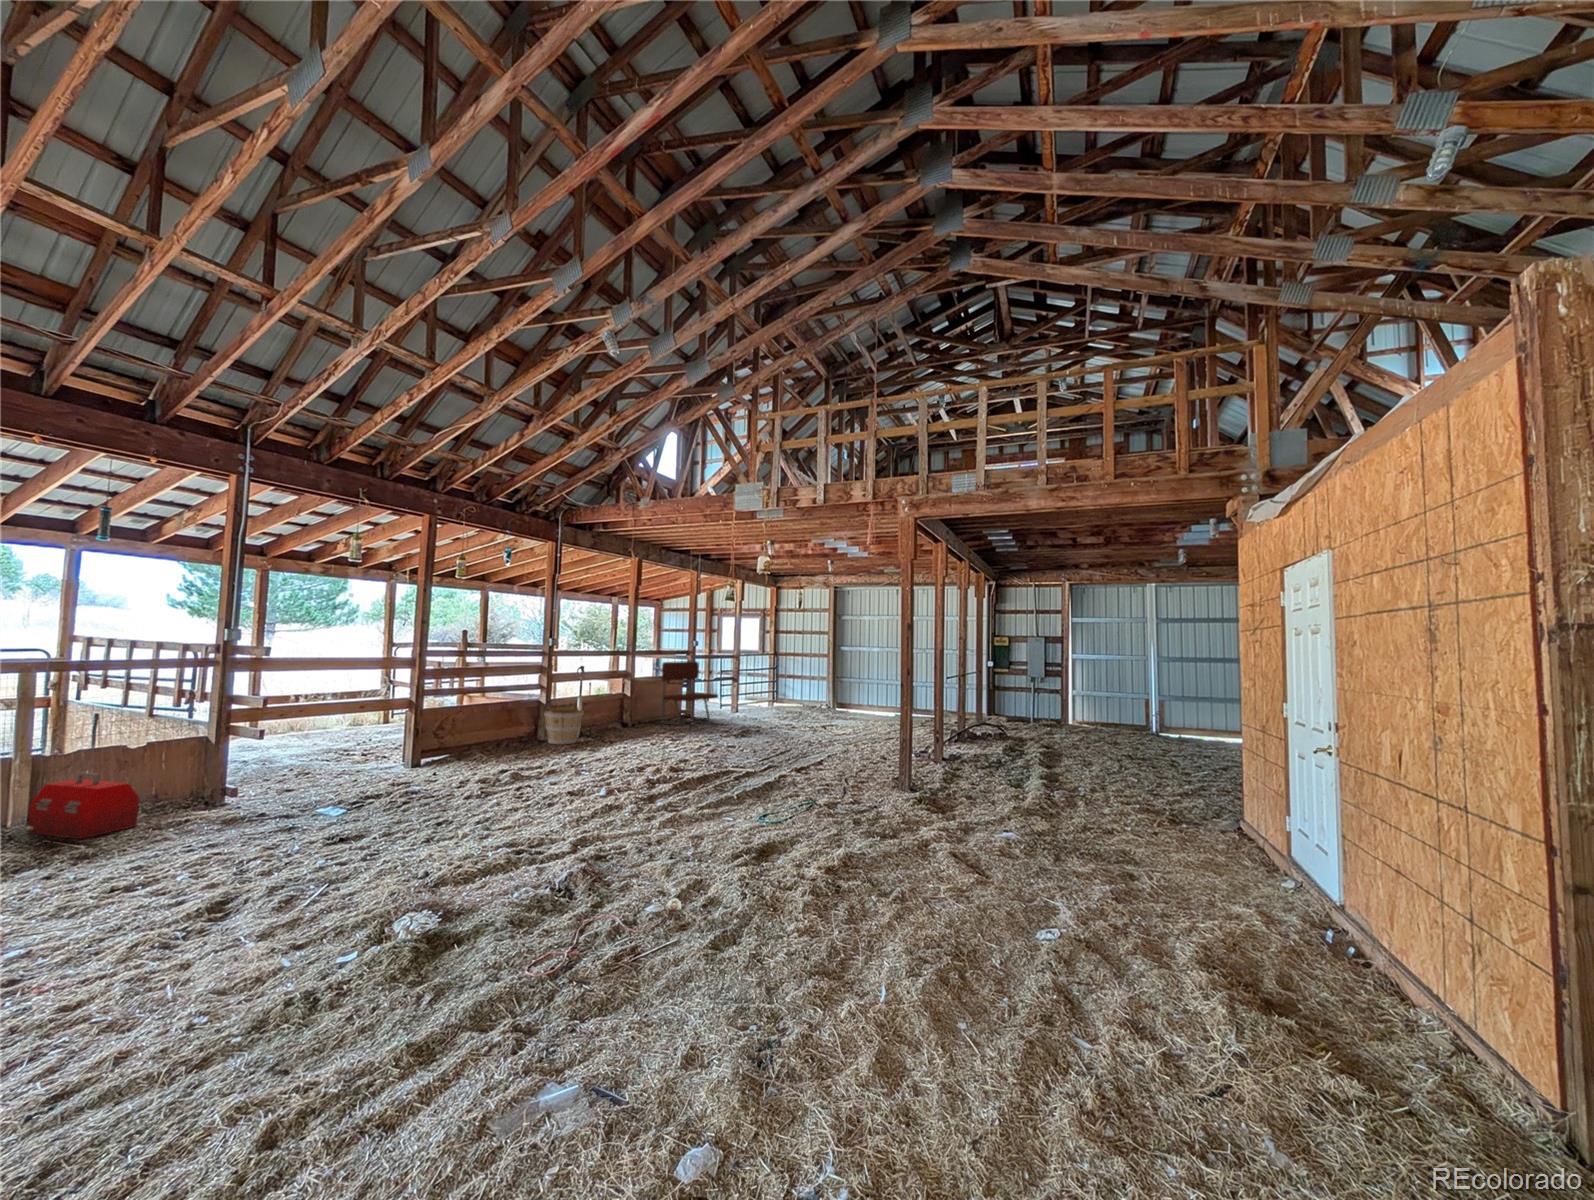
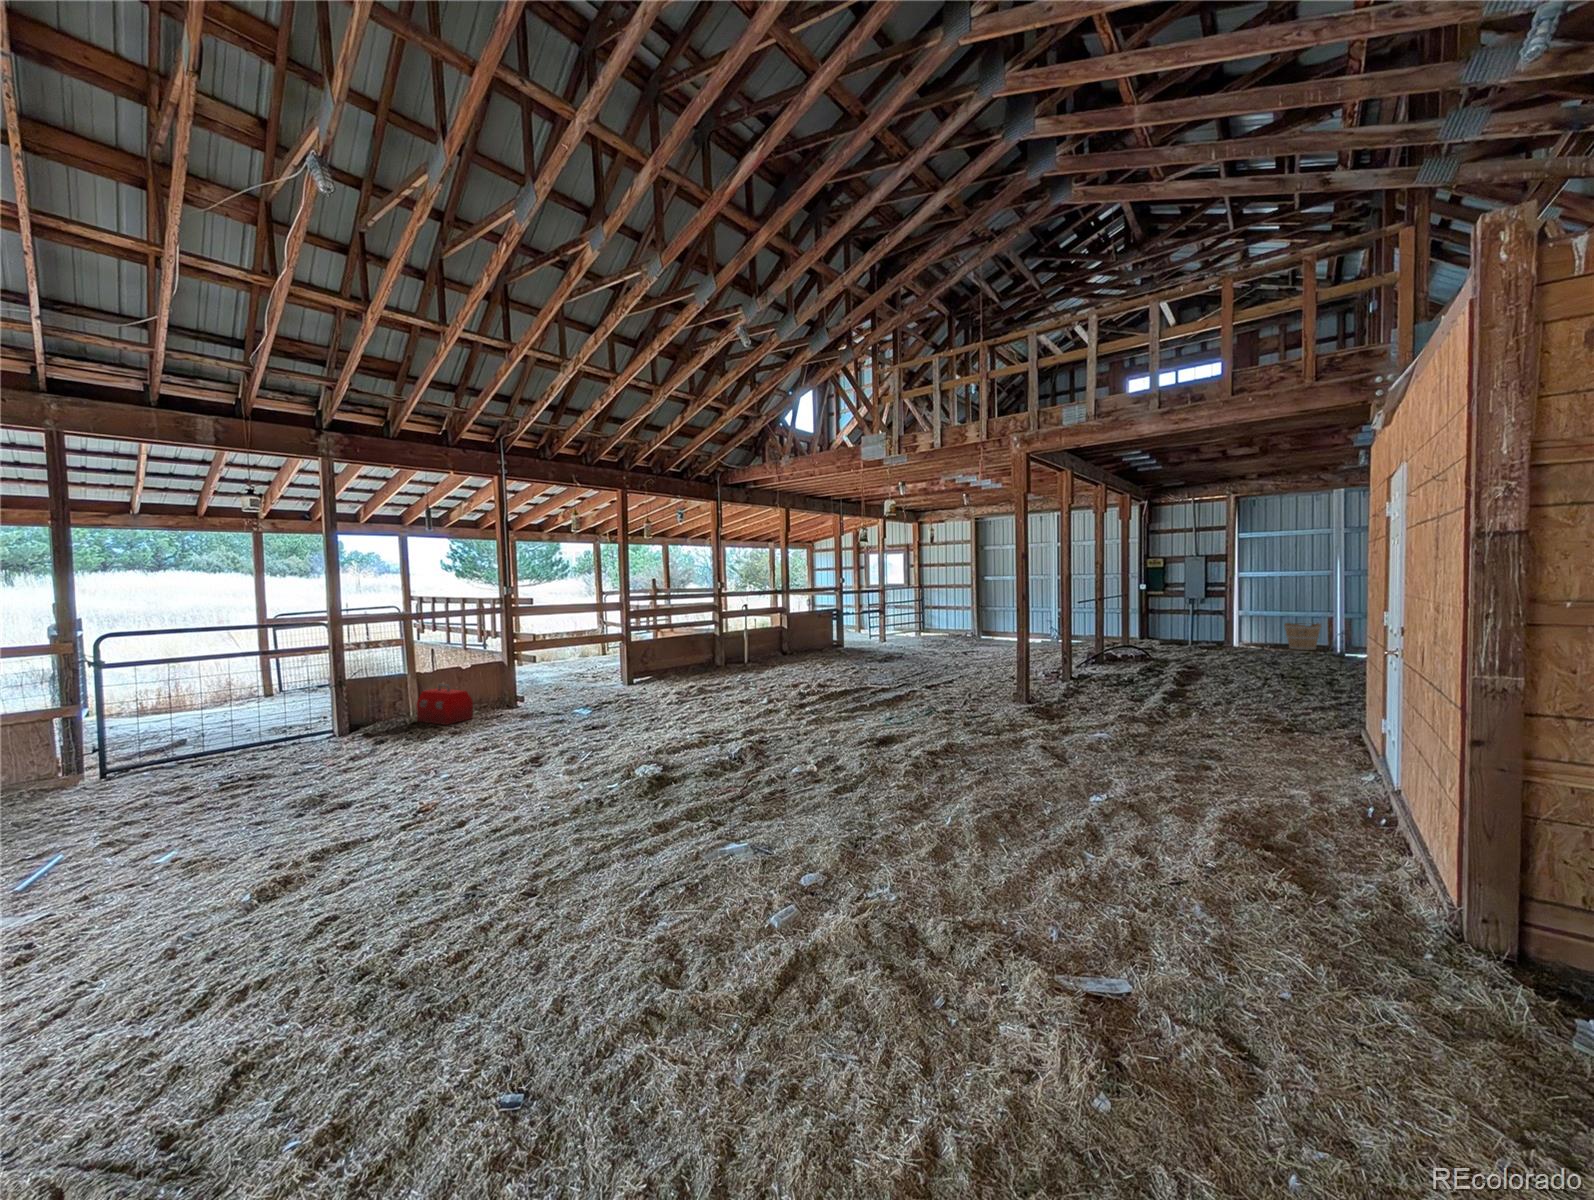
bench: present [661,661,718,725] -> none [814,596,865,652]
wooden bucket: present [544,708,584,745] -> present [1284,623,1322,650]

